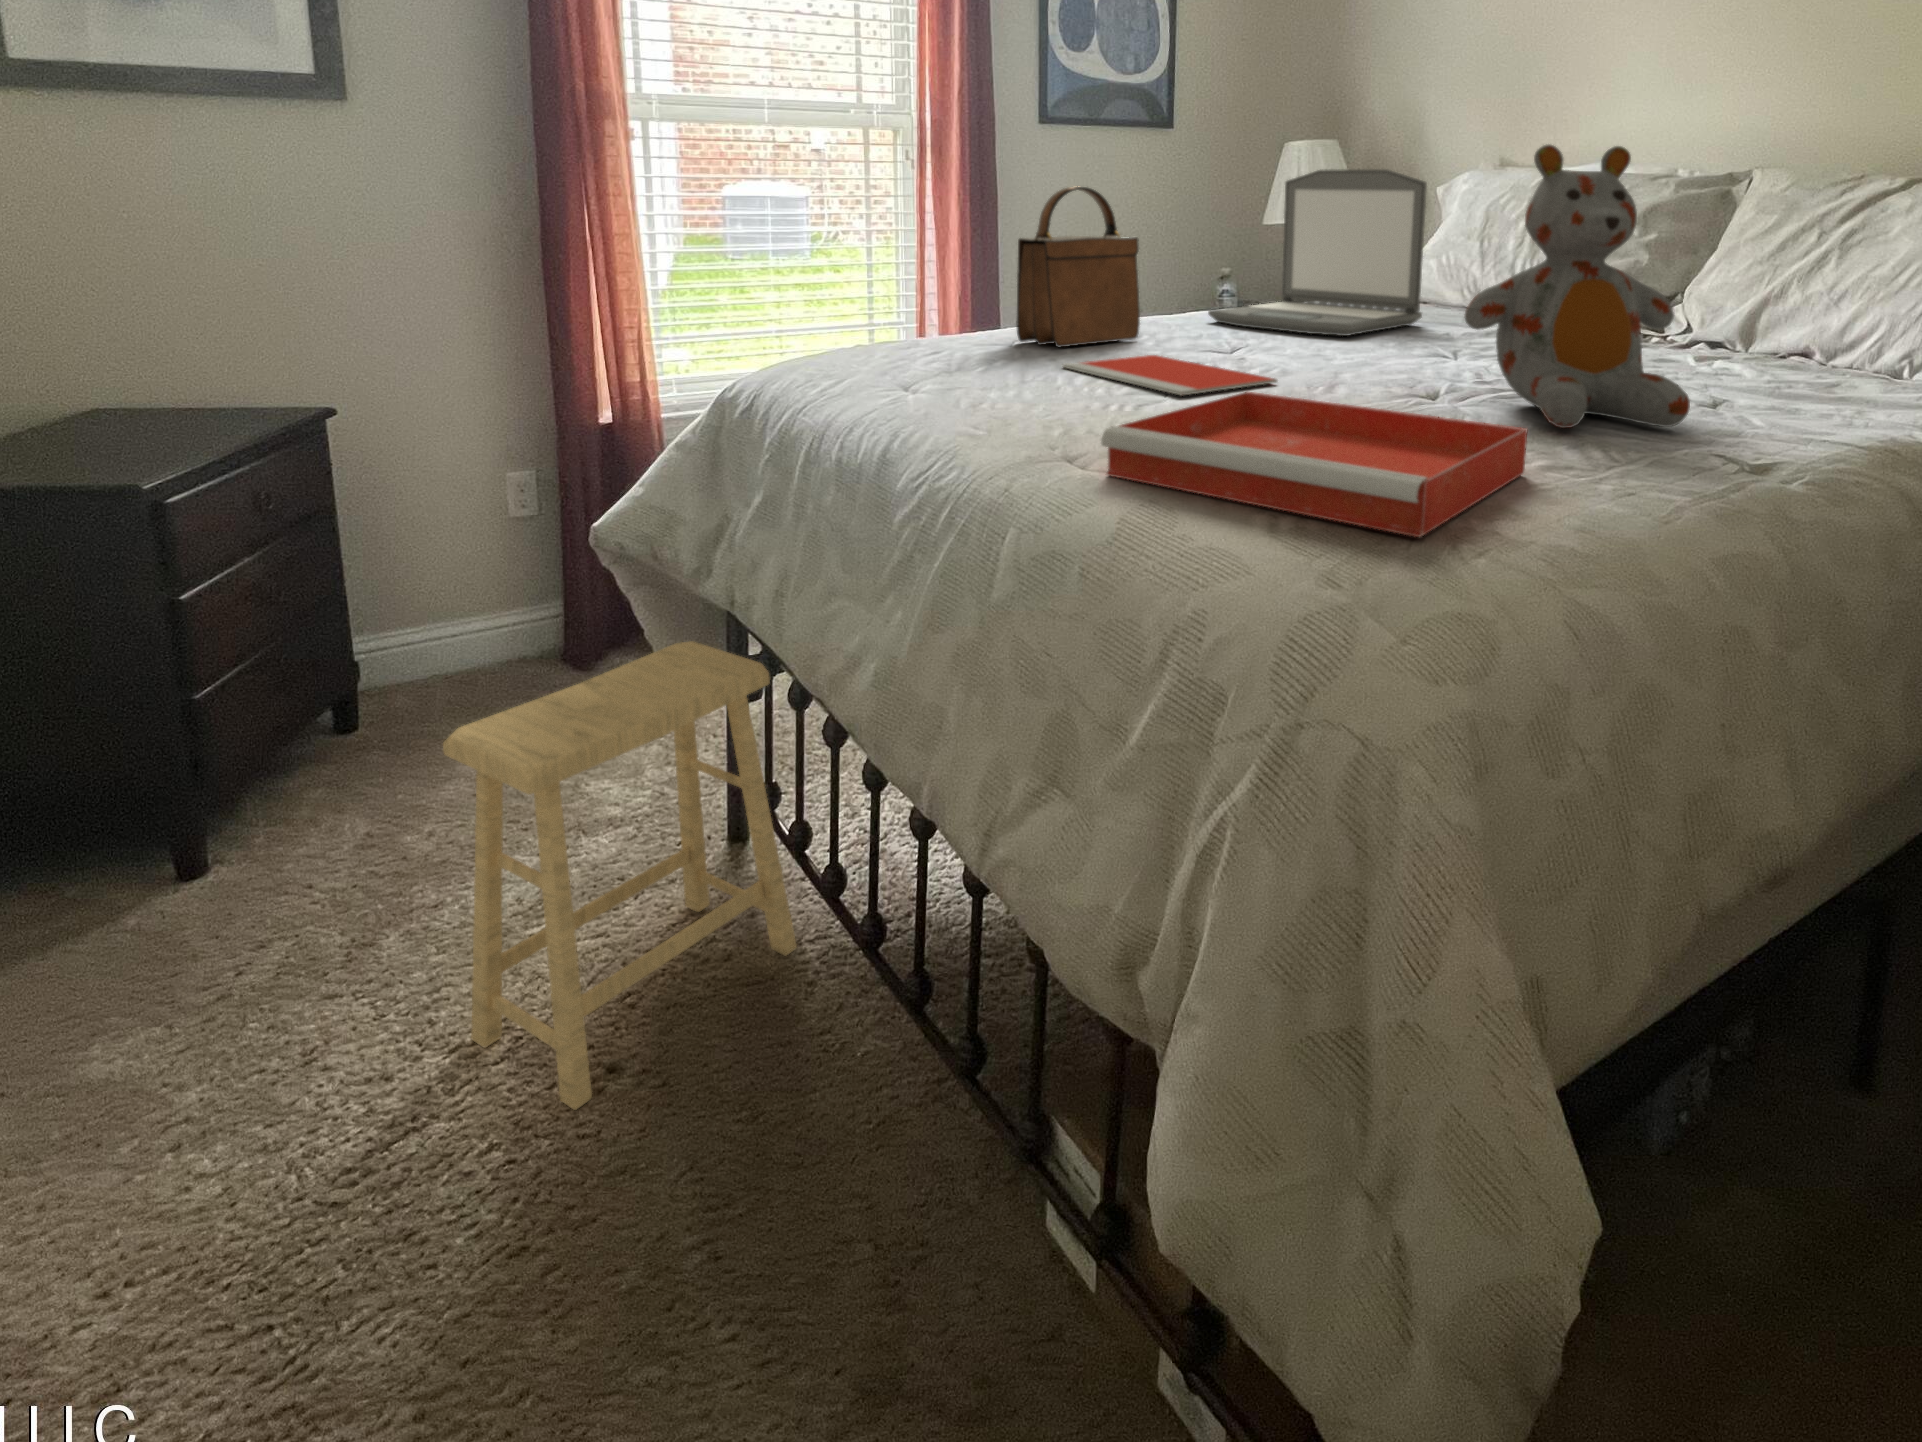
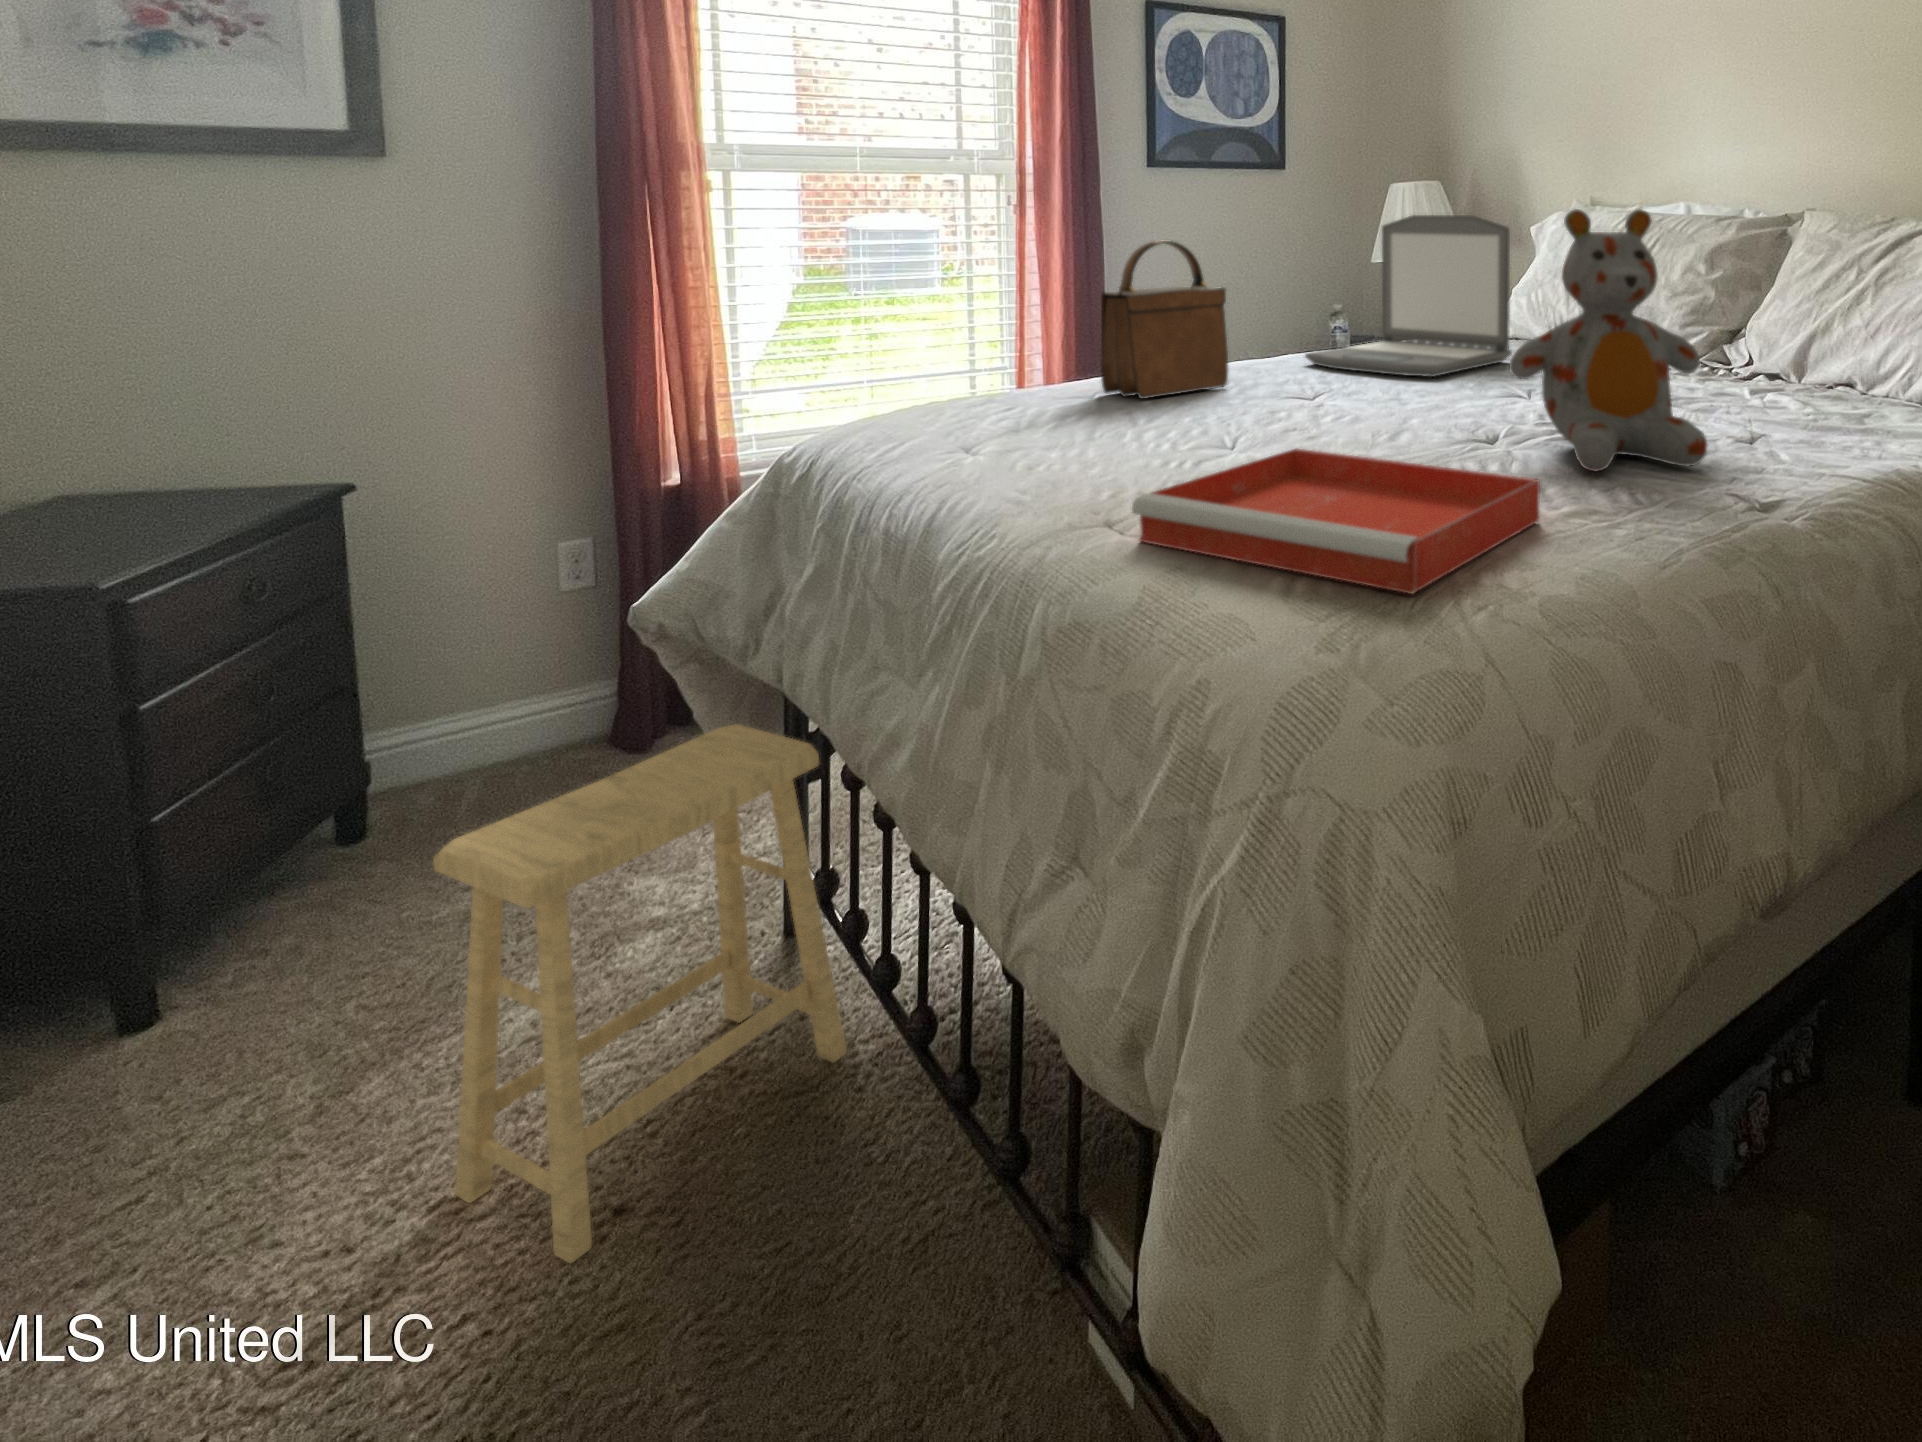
notebook: present [1062,355,1277,395] -> none [1138,404,1346,450]

